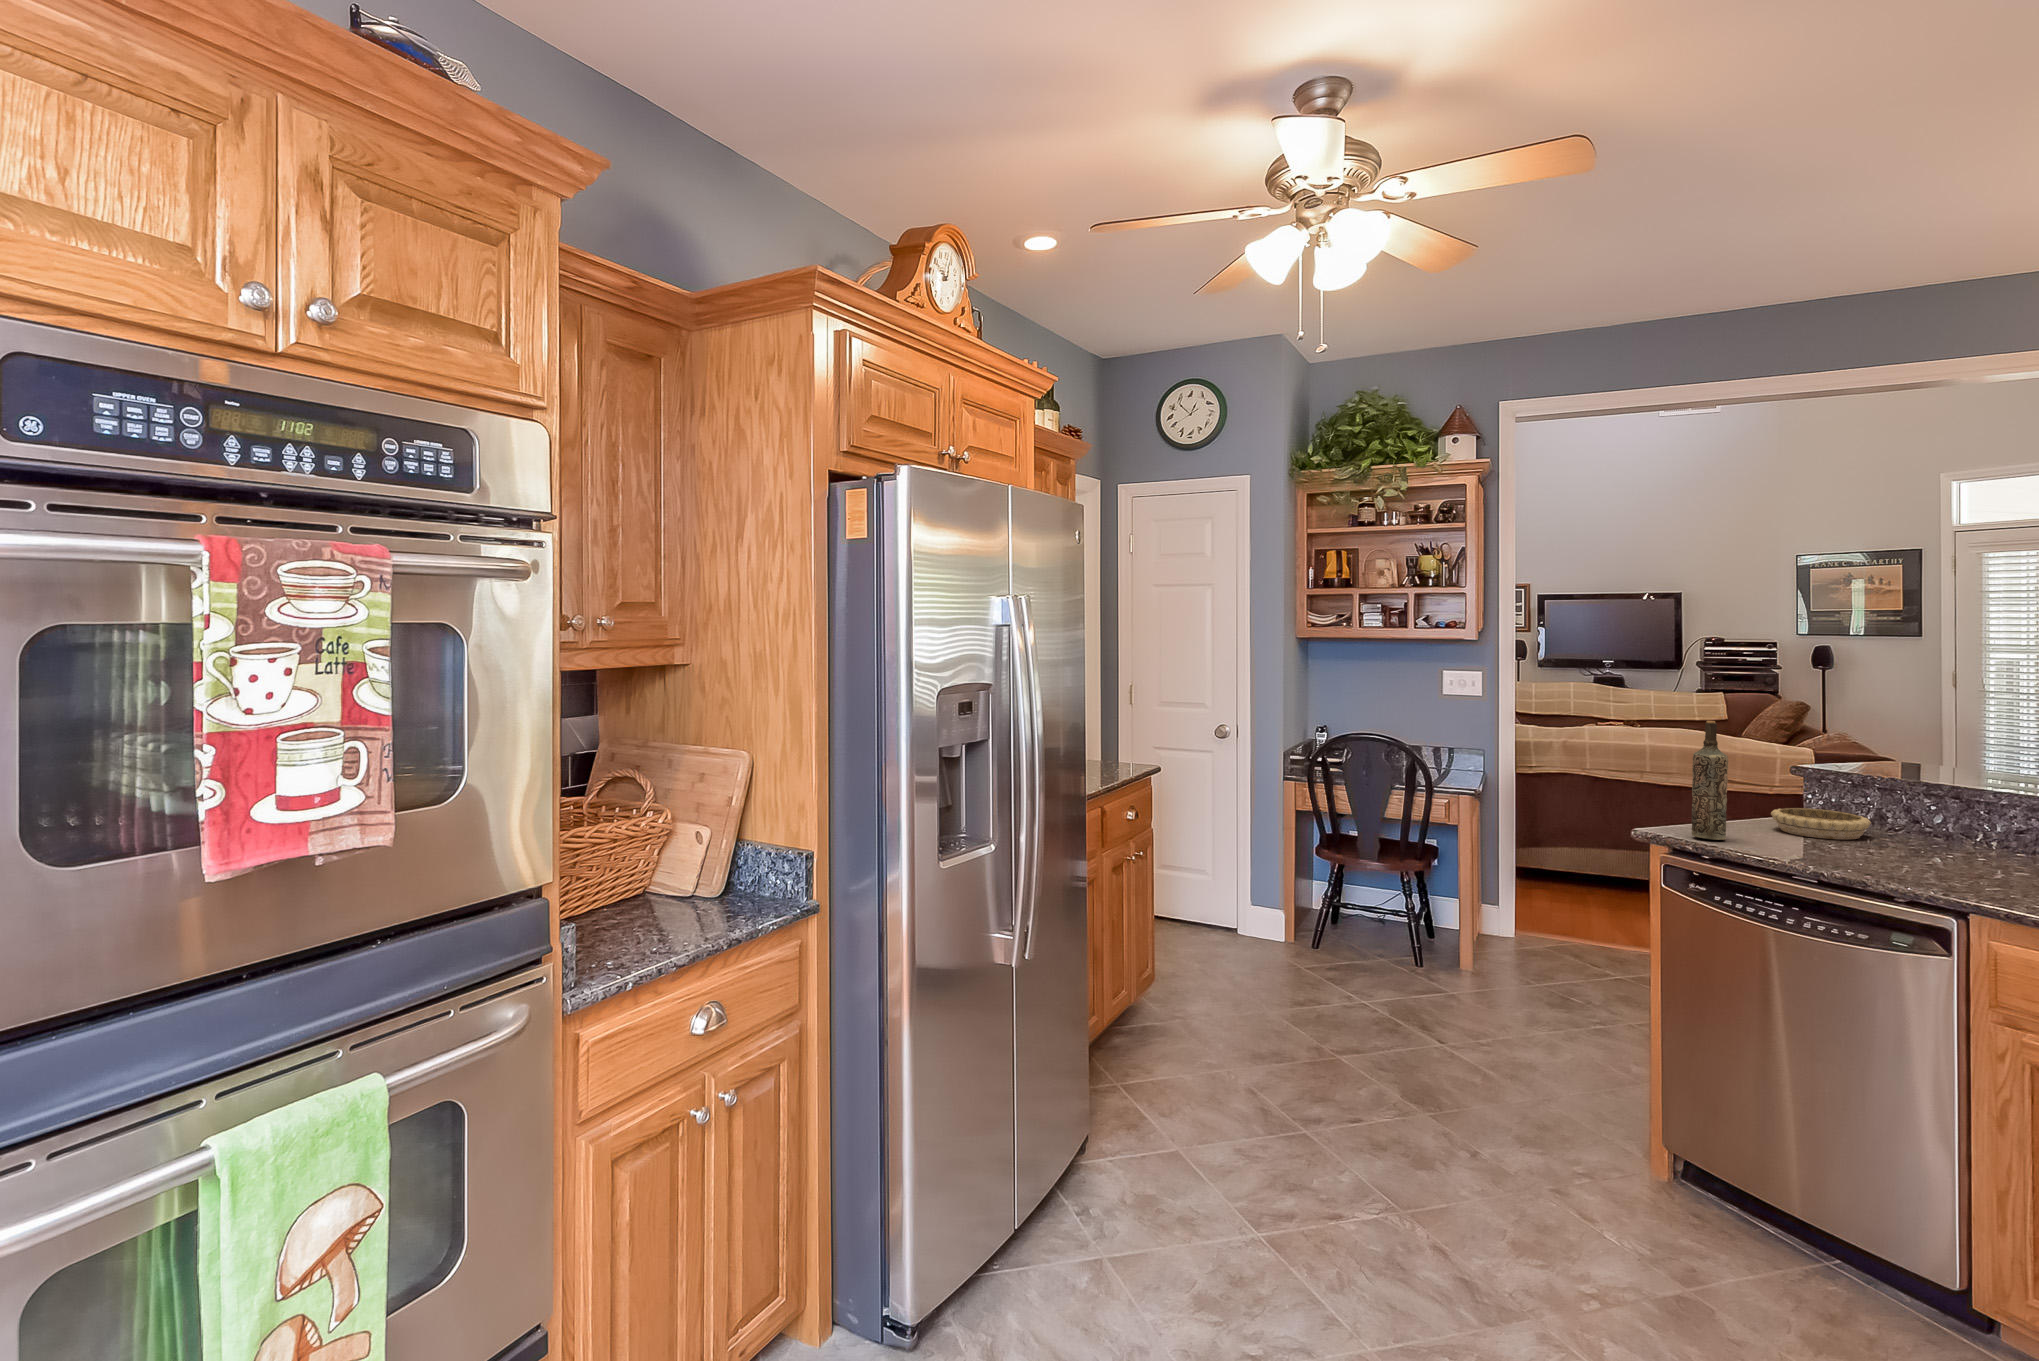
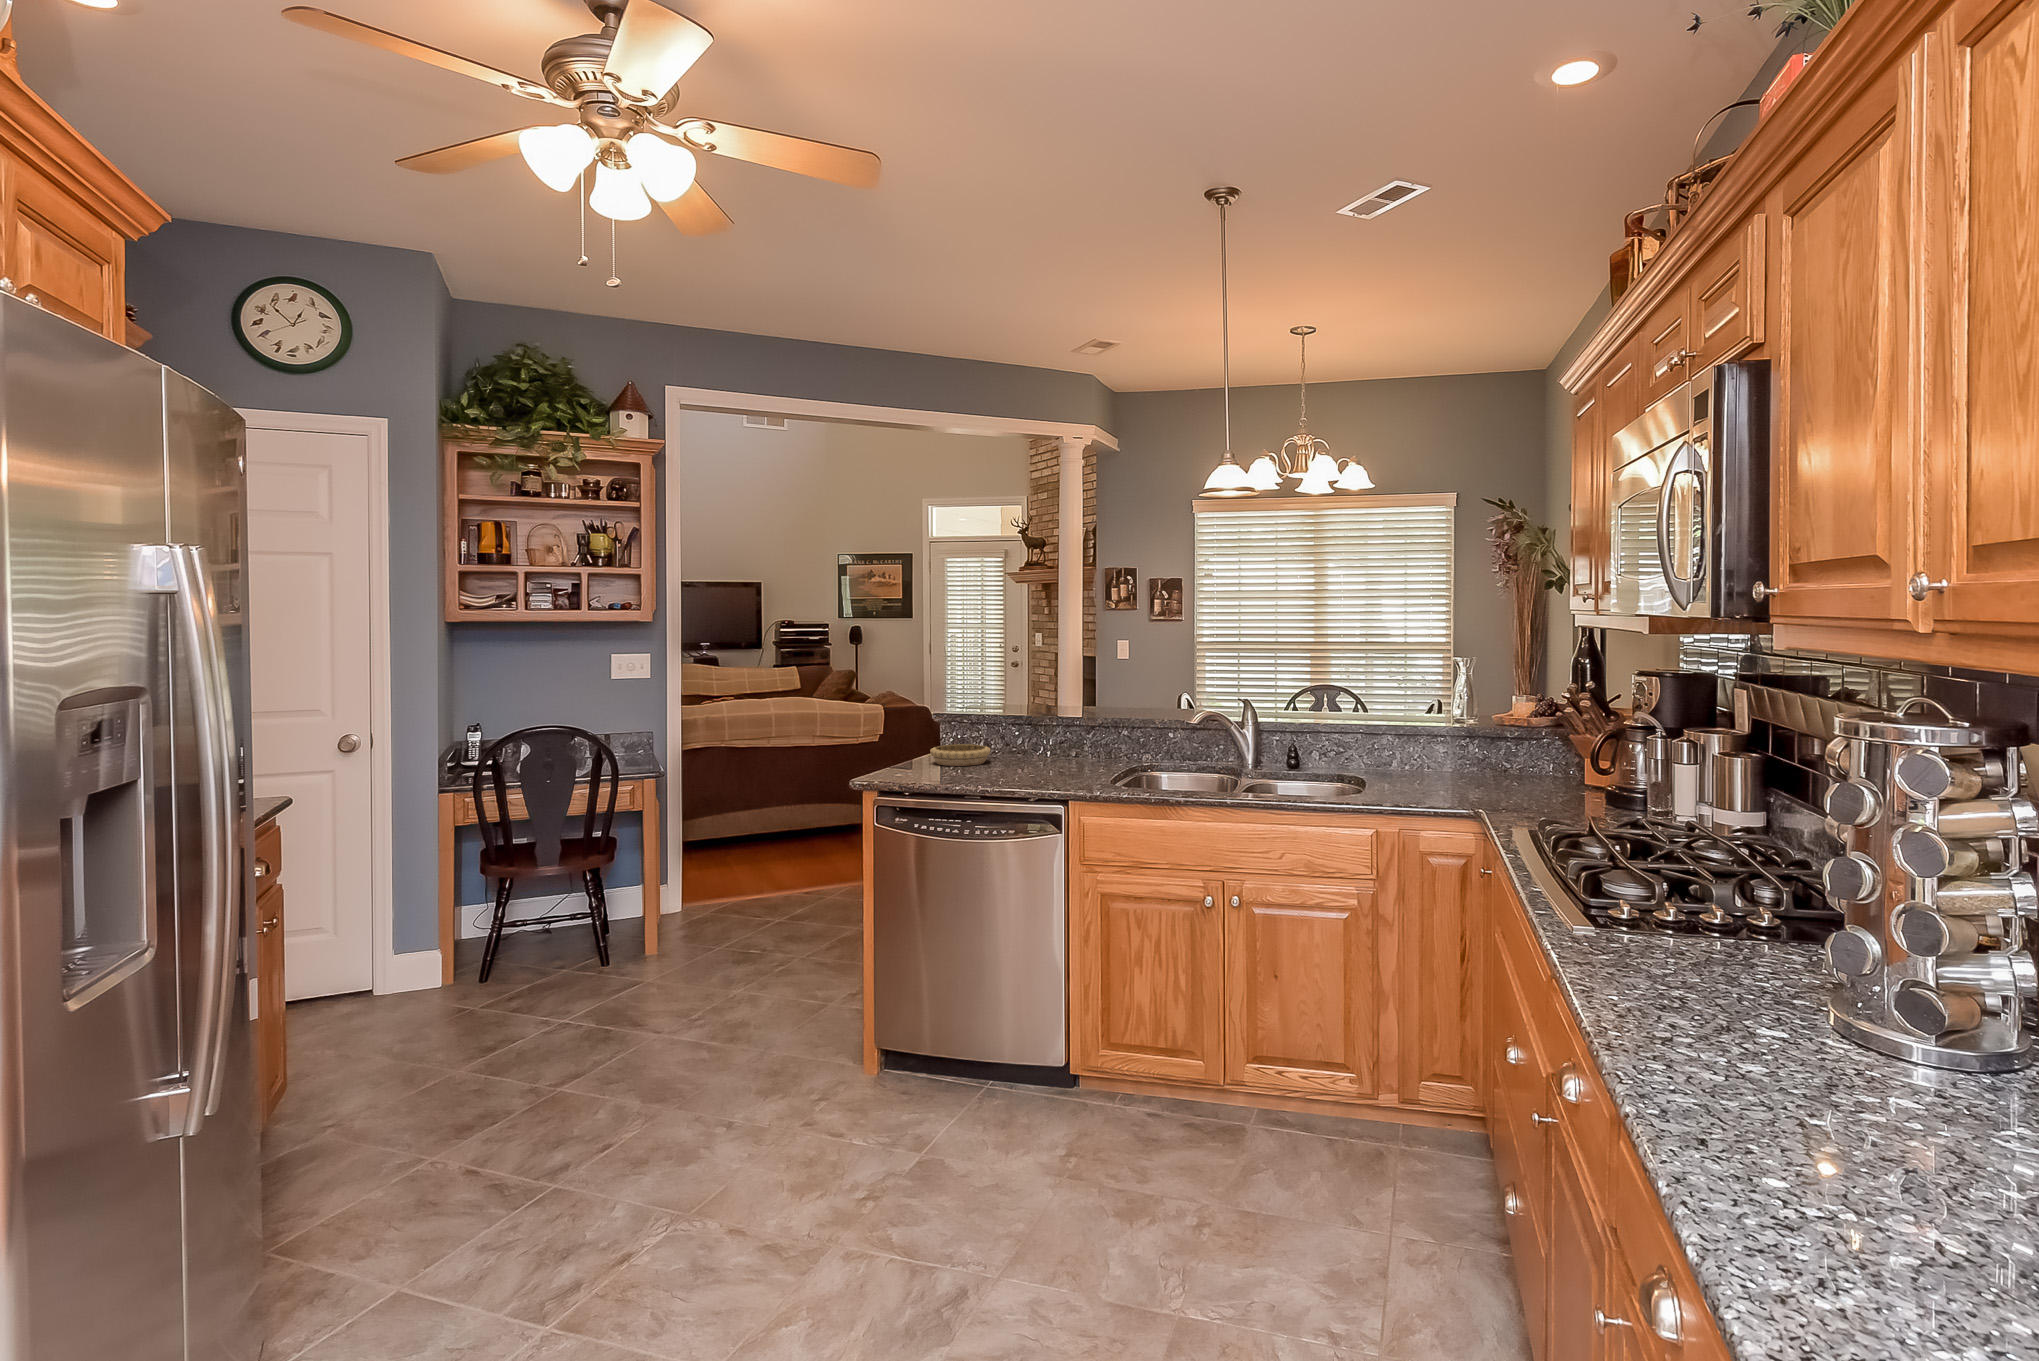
bottle: present [1692,721,1728,840] -> none [890,679,915,778]

